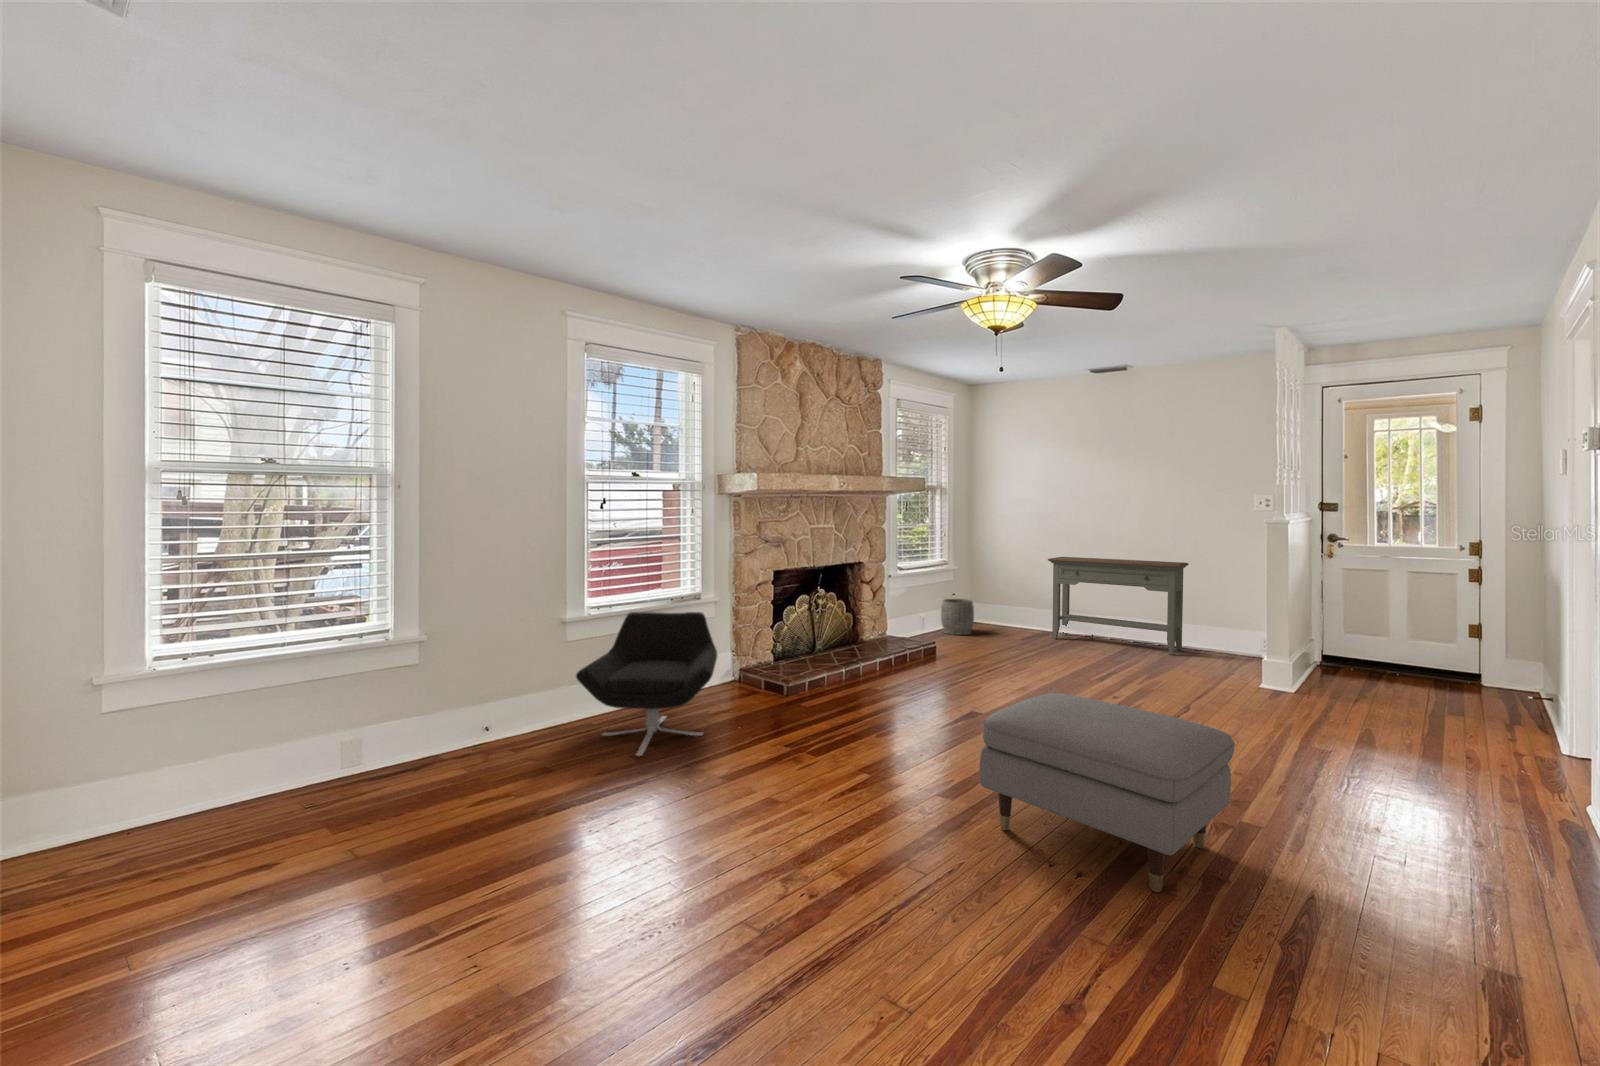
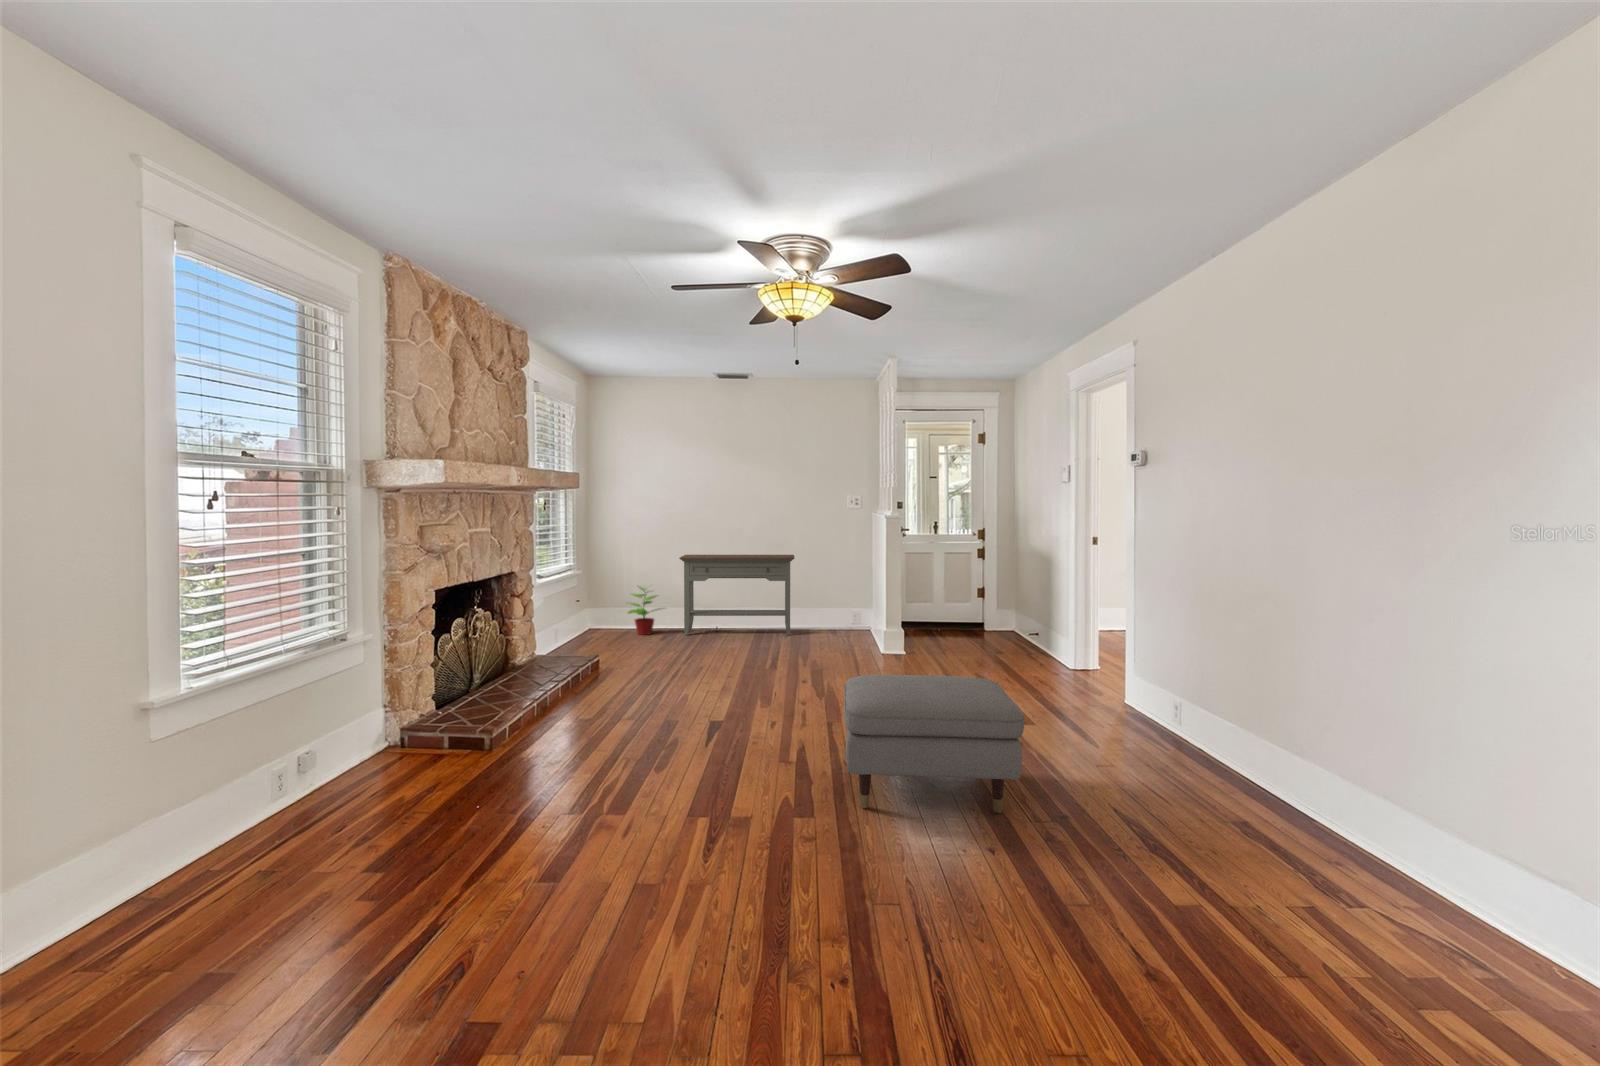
potted plant: none [996,582,1037,633] -> present [628,587,661,635]
woven basket: present [941,599,974,635] -> none [570,606,607,645]
lounge chair: present [576,612,717,756] -> none [227,656,472,883]

